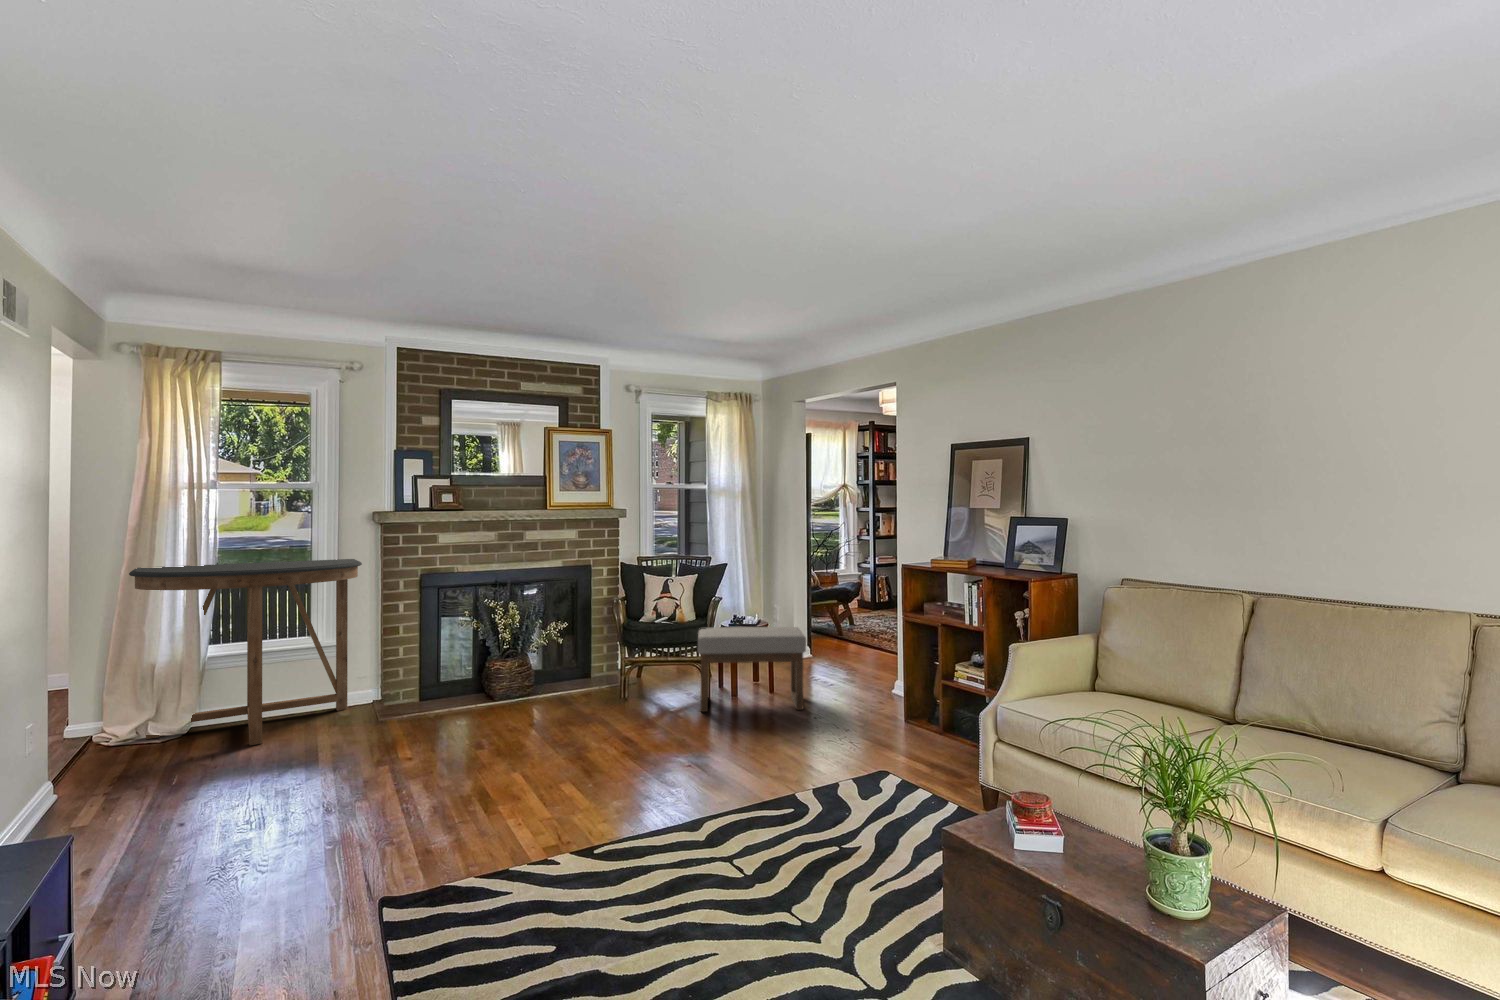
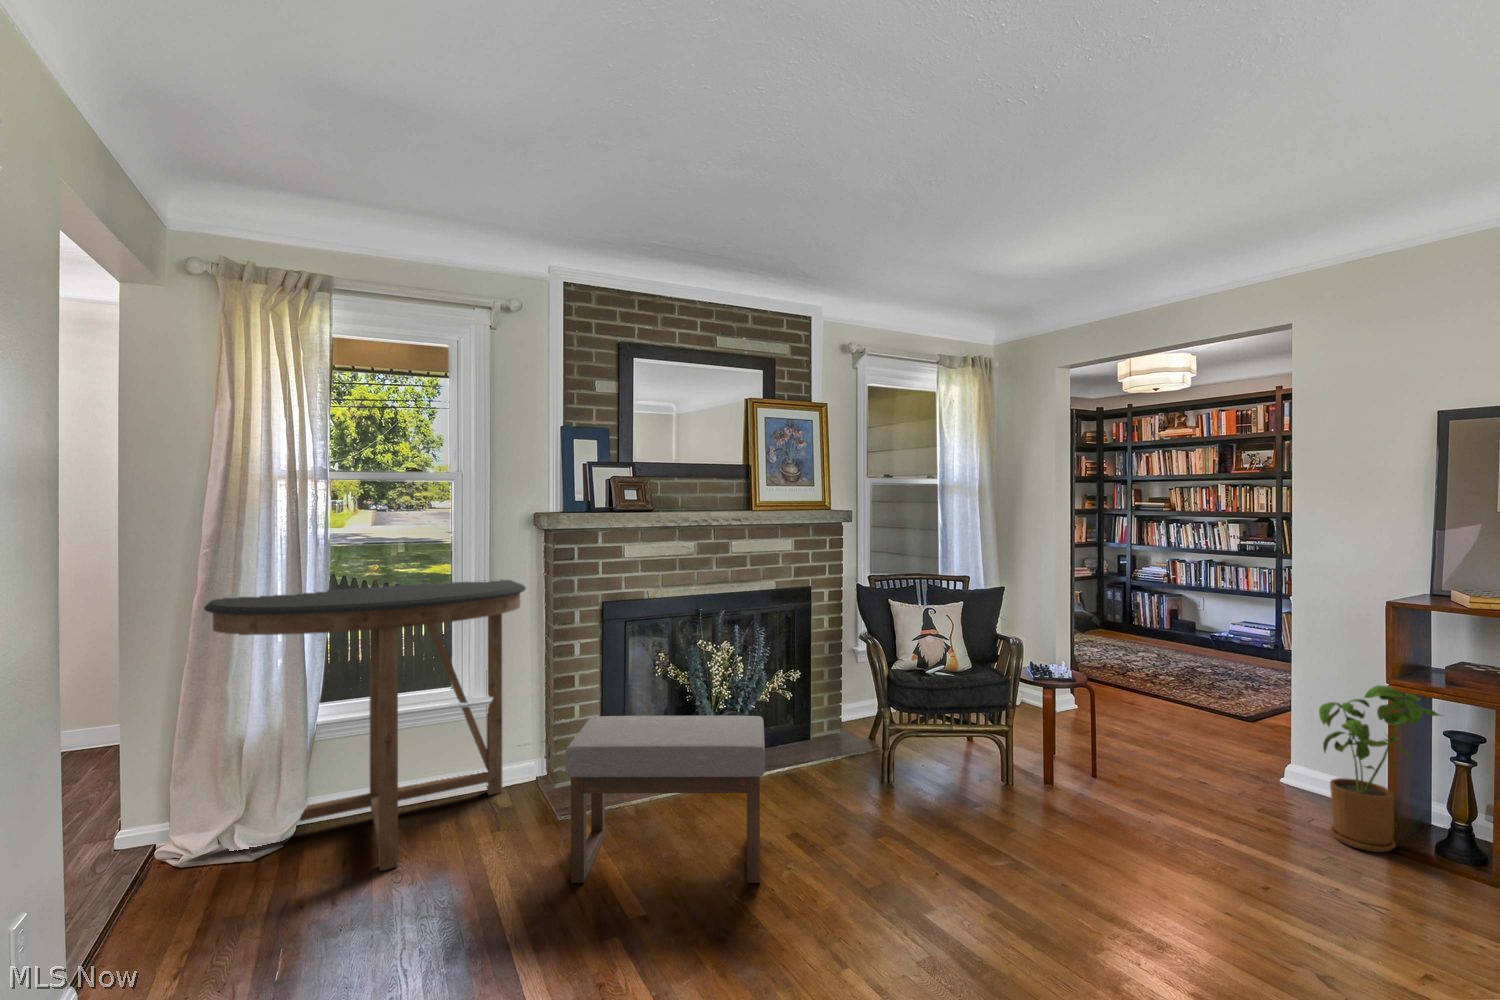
house plant: none [873,622,934,726] -> present [1319,686,1440,852]
ottoman: present [698,627,806,712] -> present [565,716,765,883]

